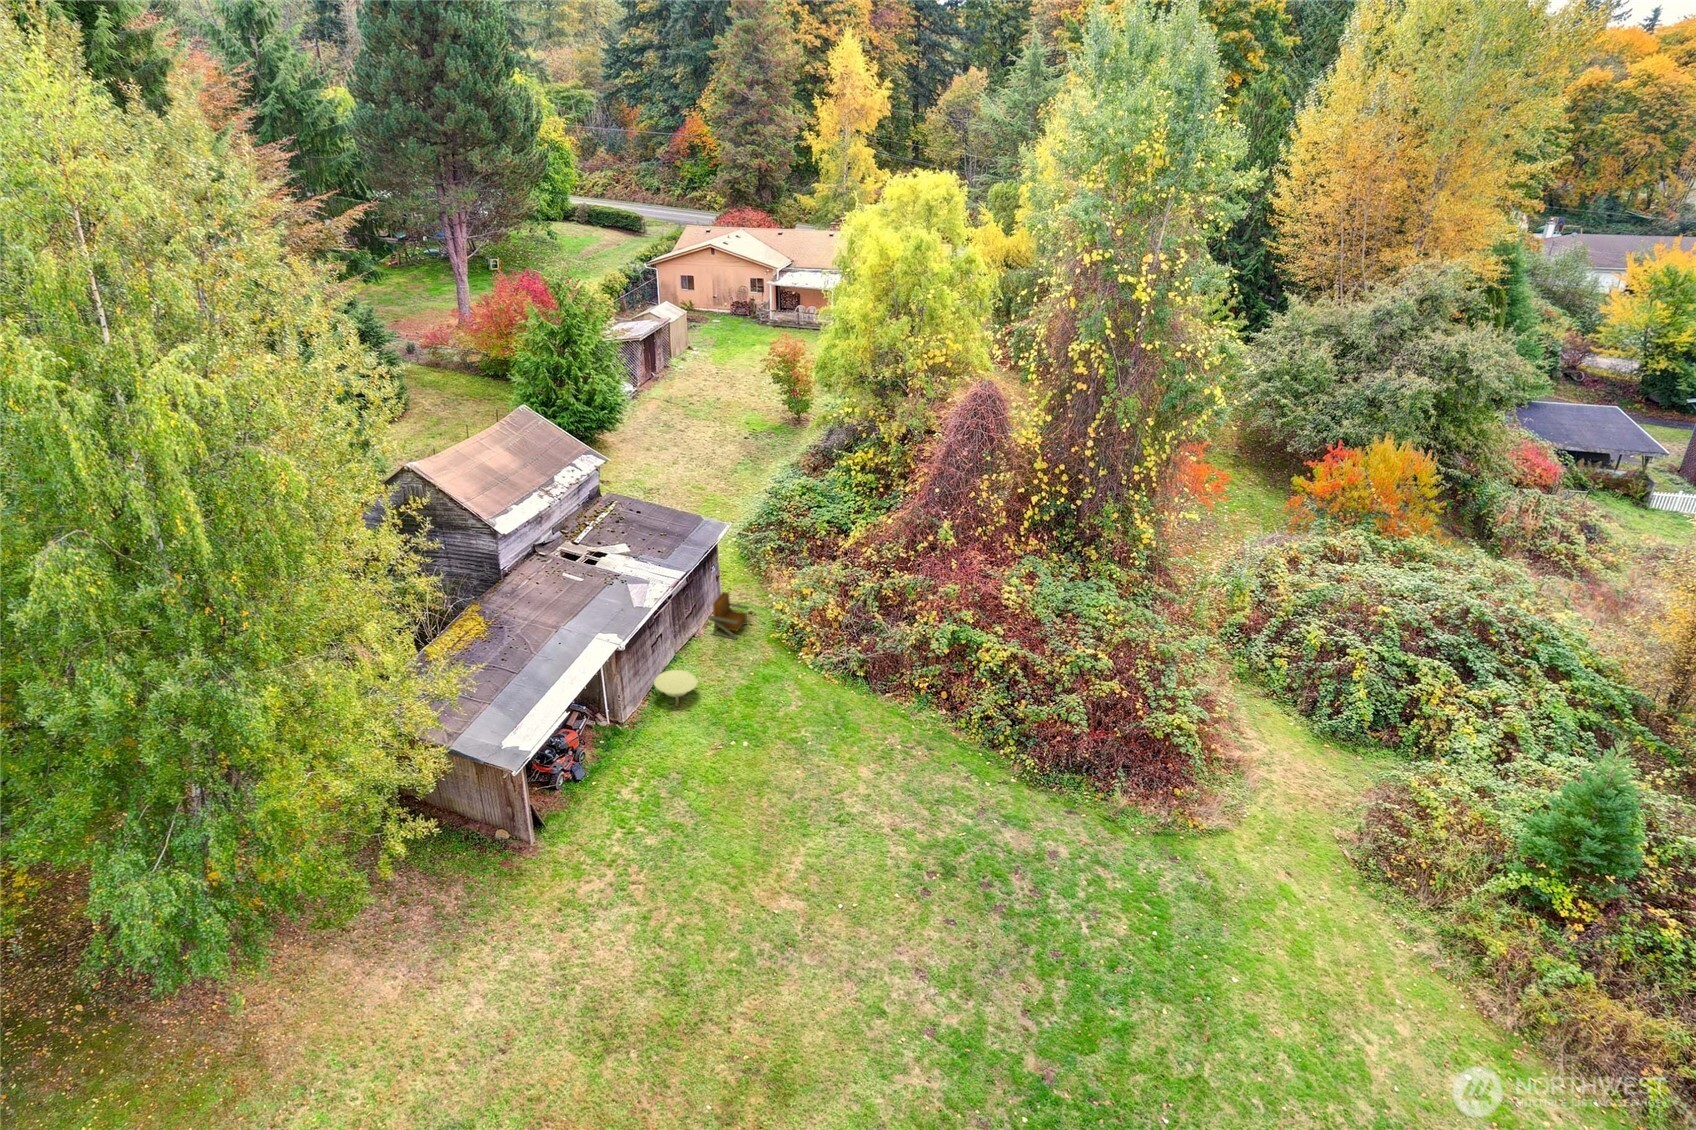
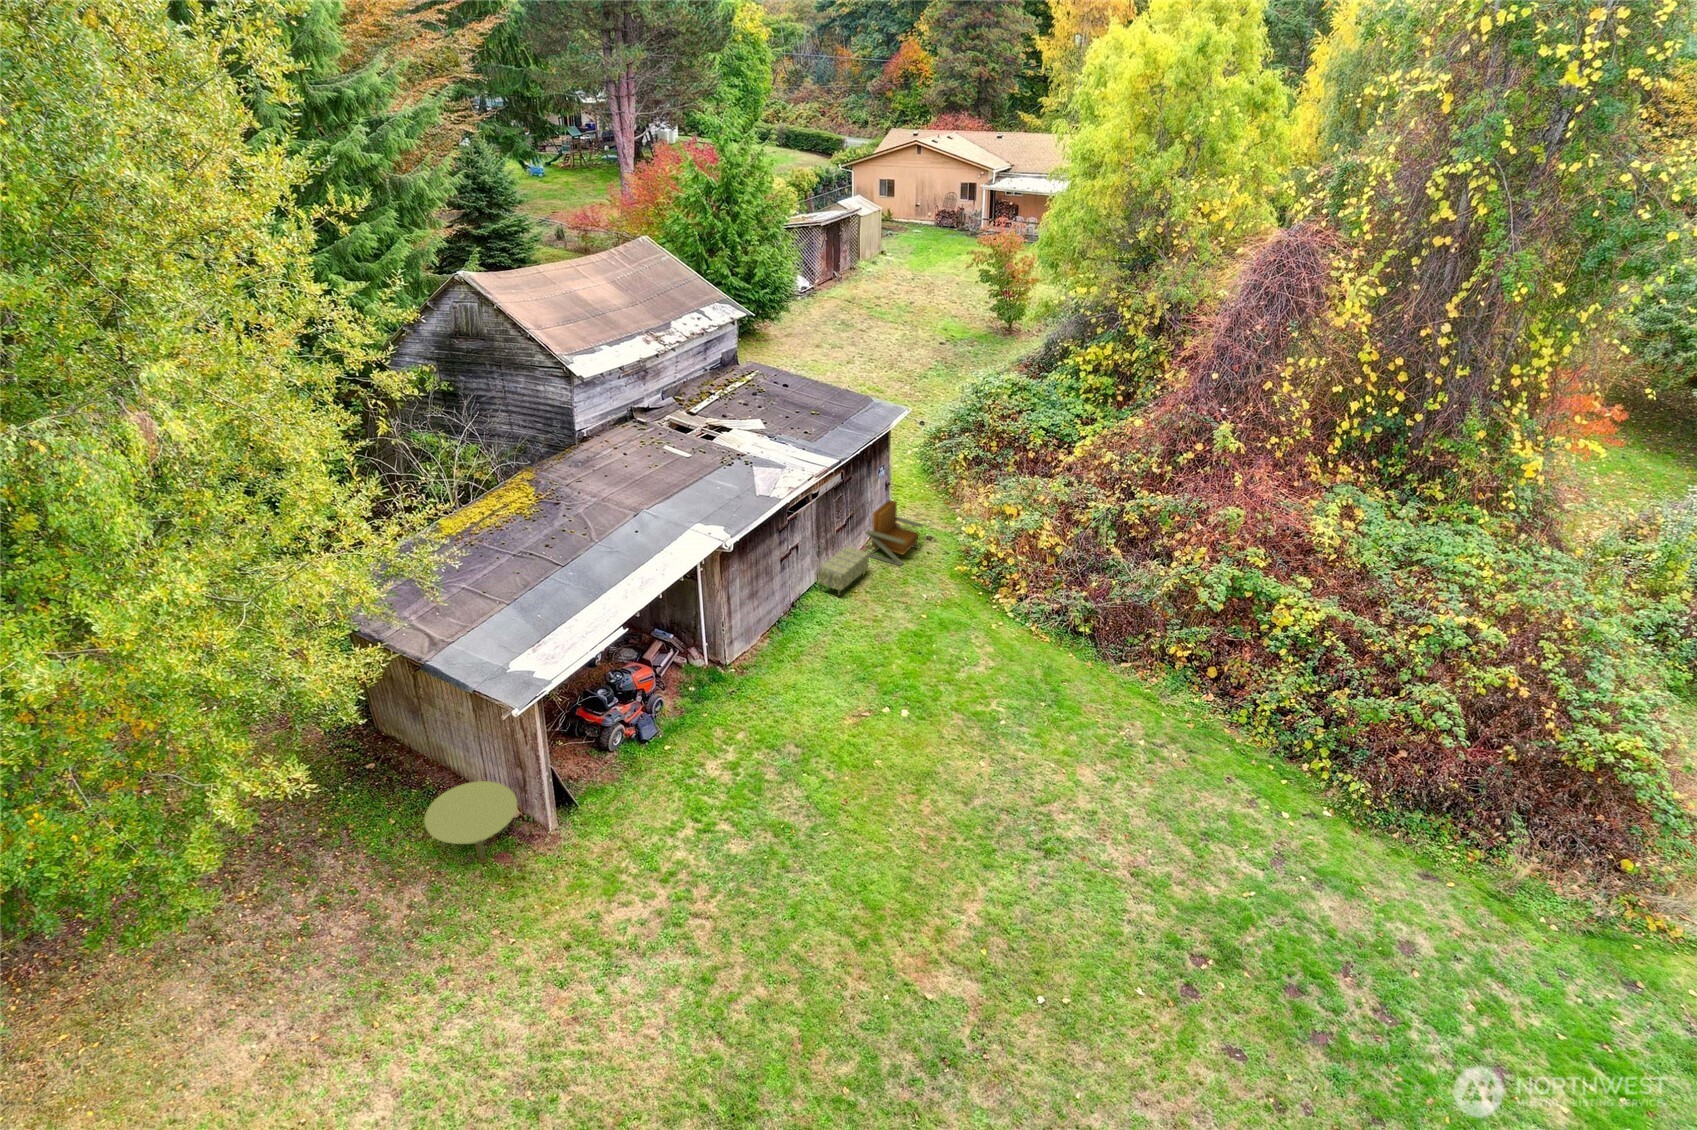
bench: none [679,630,713,668] -> present [818,547,869,596]
round table: present [654,670,697,707] -> present [424,781,517,863]

